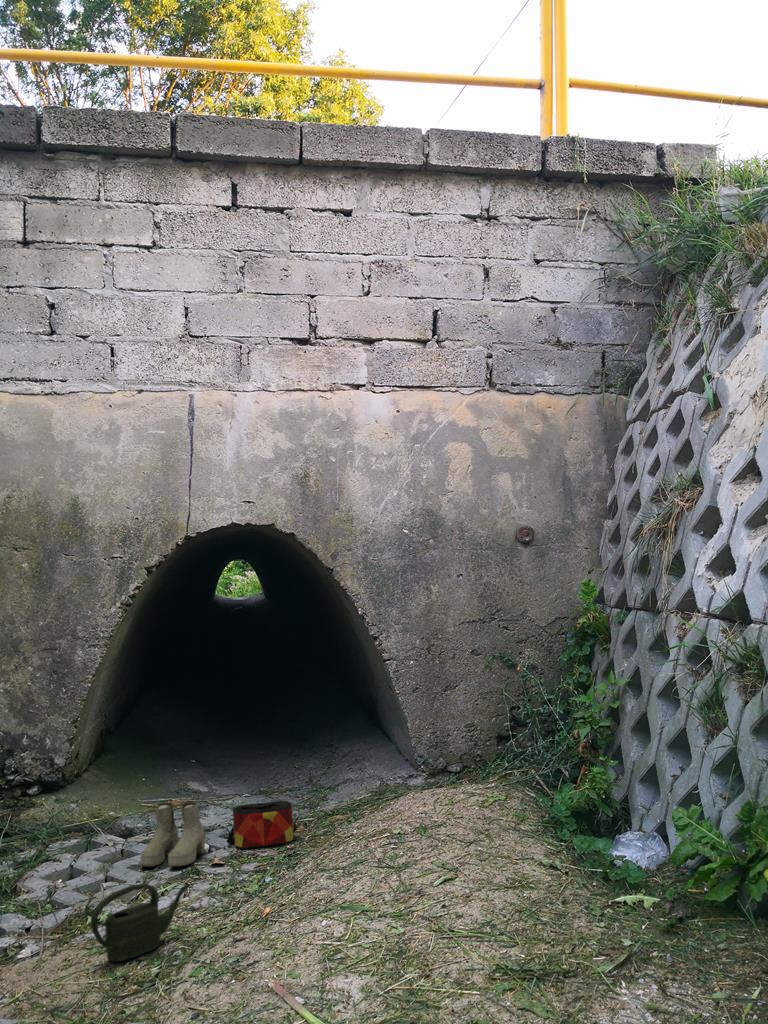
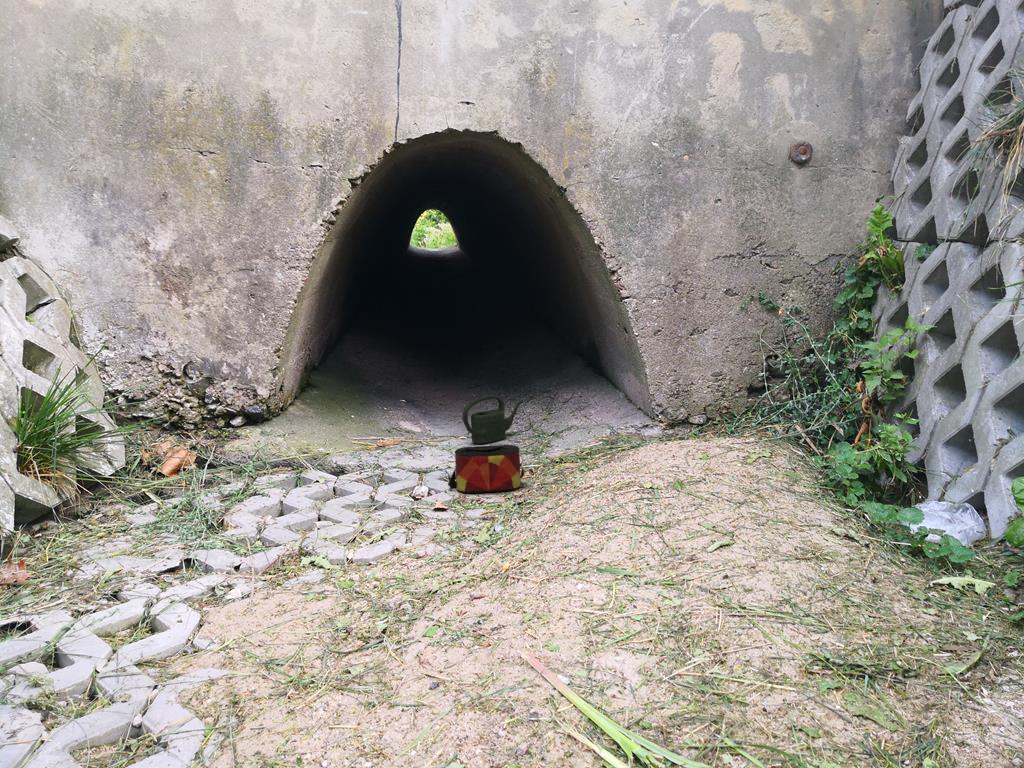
boots: present [140,802,205,867] -> none [355,440,425,509]
watering can: present [90,883,189,962] -> present [462,395,523,444]

